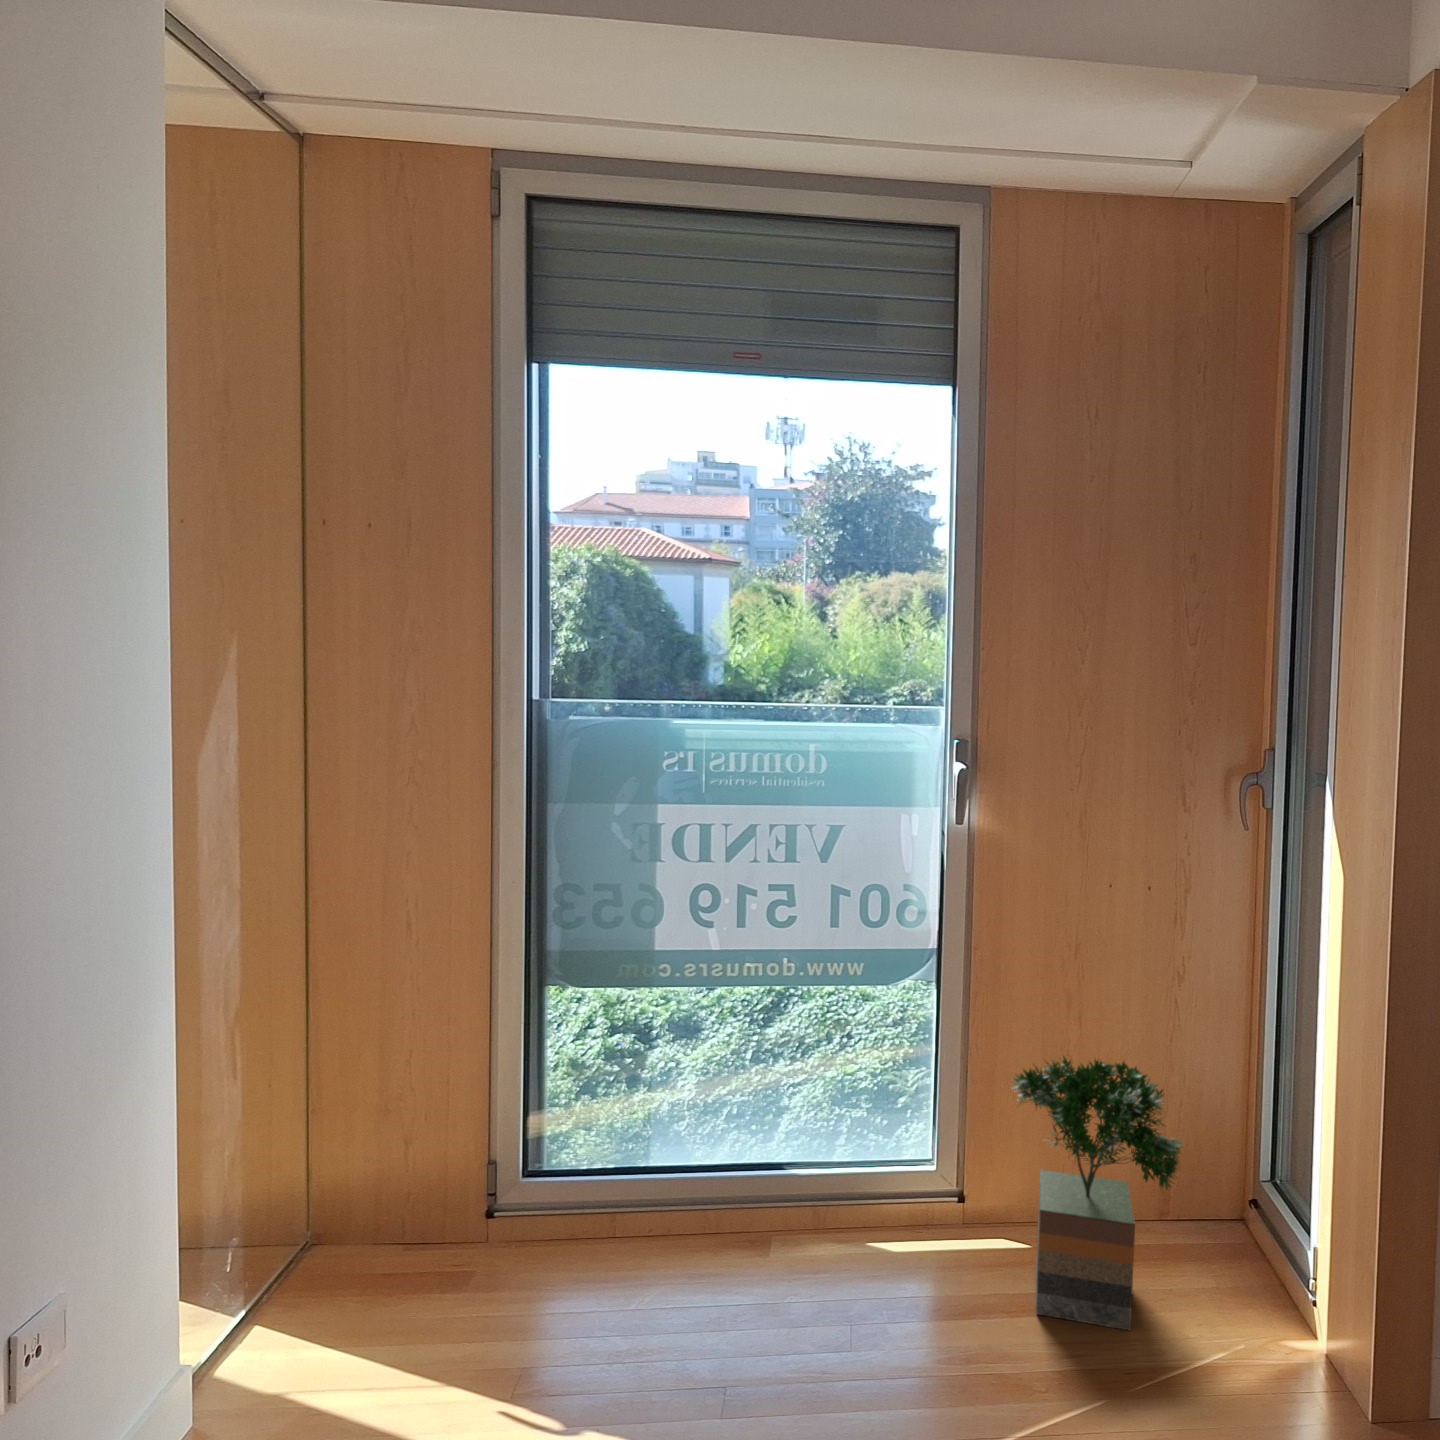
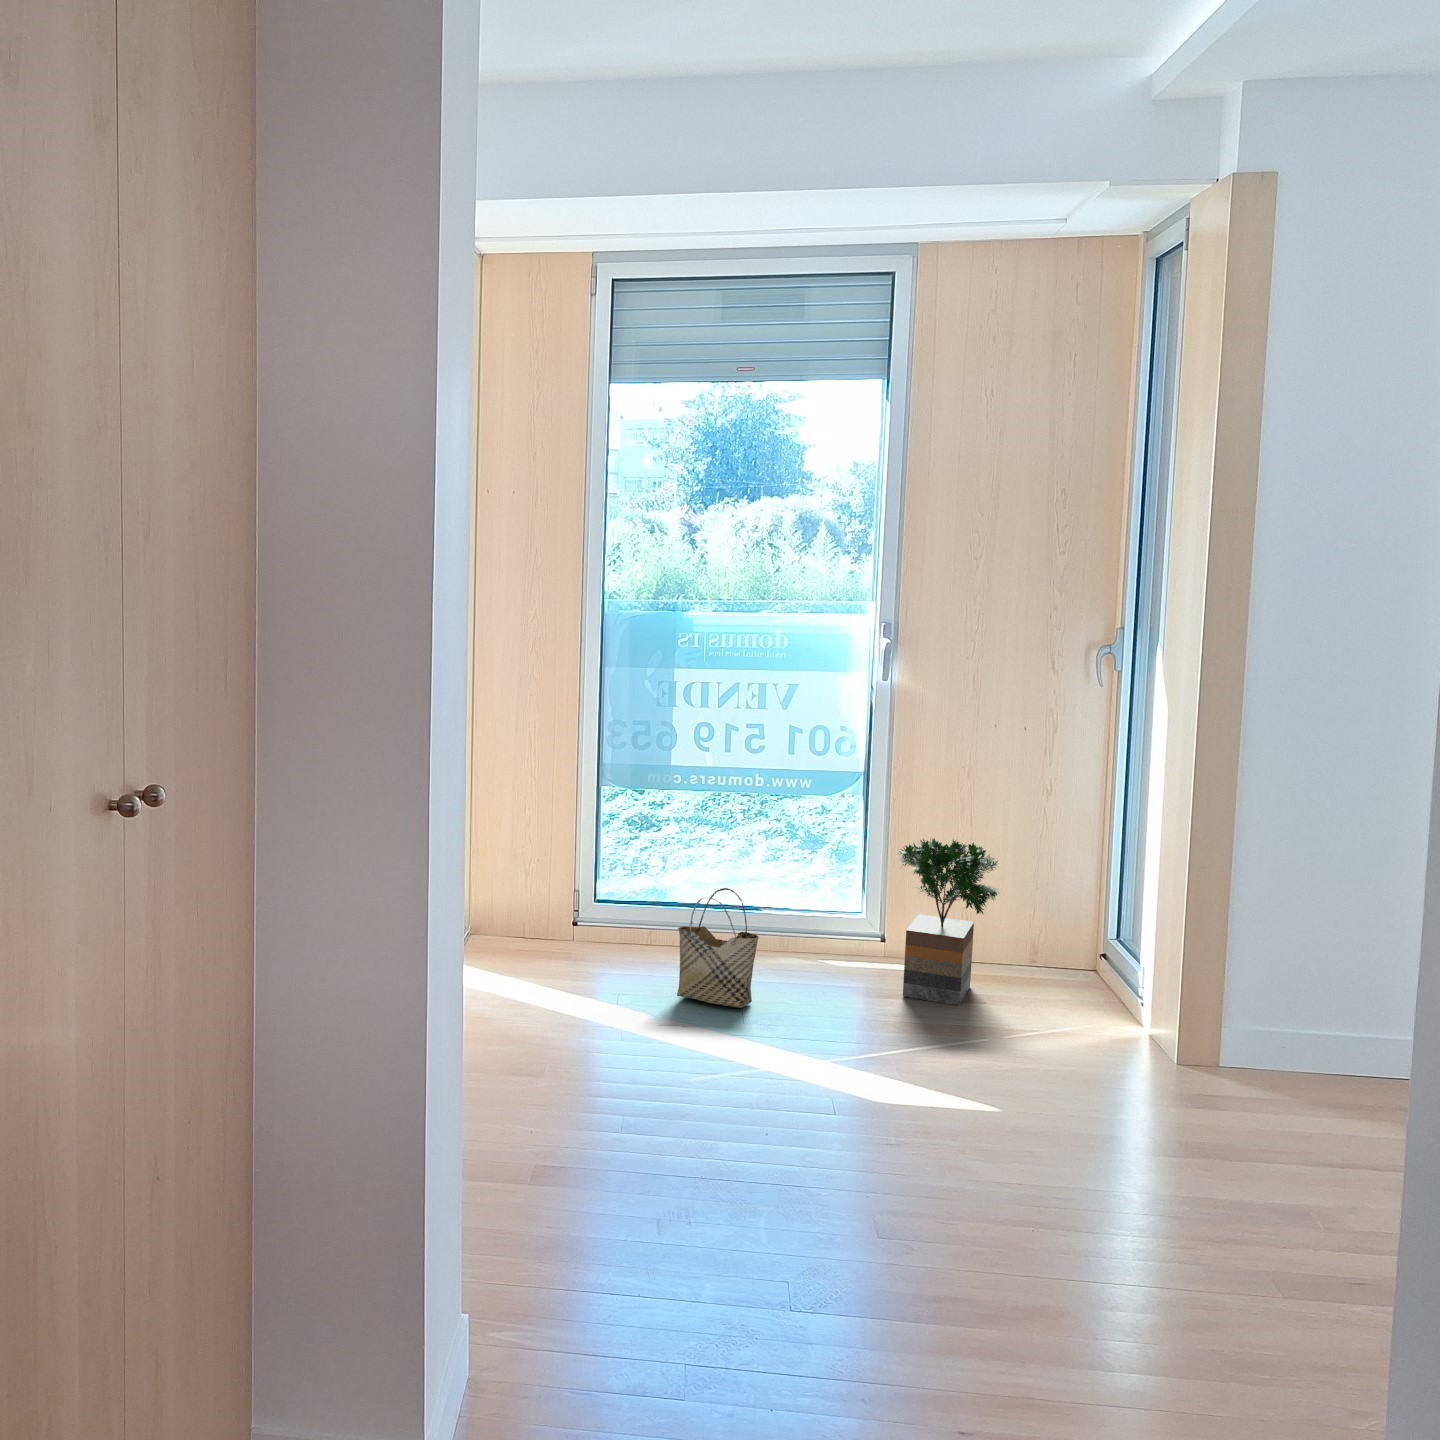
woven basket: none [686,1159,820,1372] -> present [677,888,759,1008]

